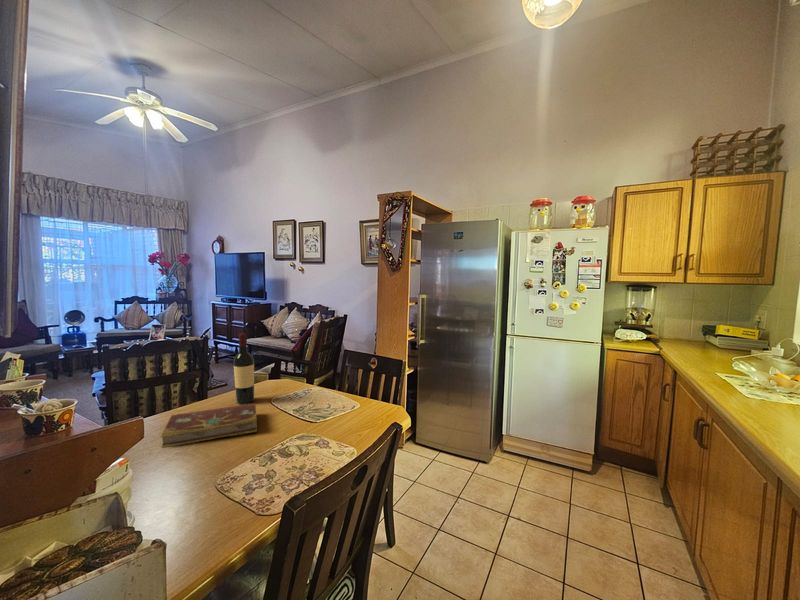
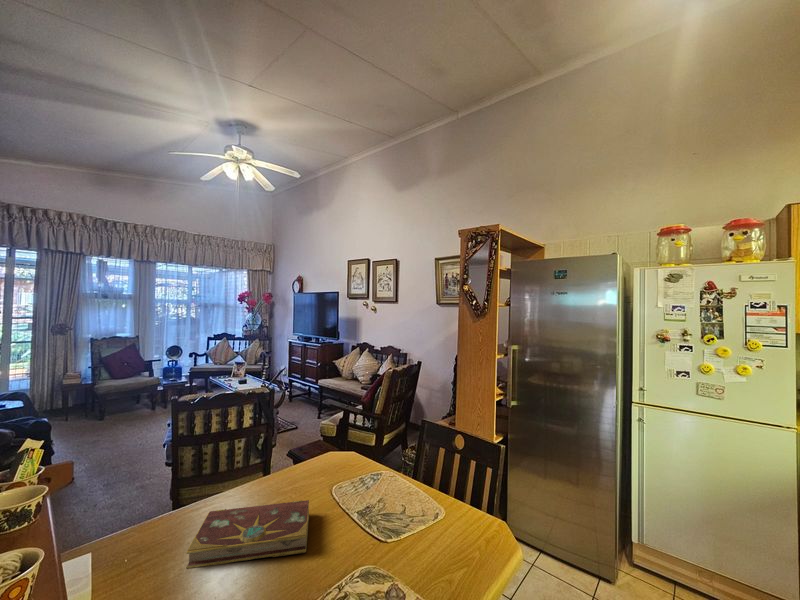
wine bottle: present [234,333,254,404] -> none [289,402,312,492]

